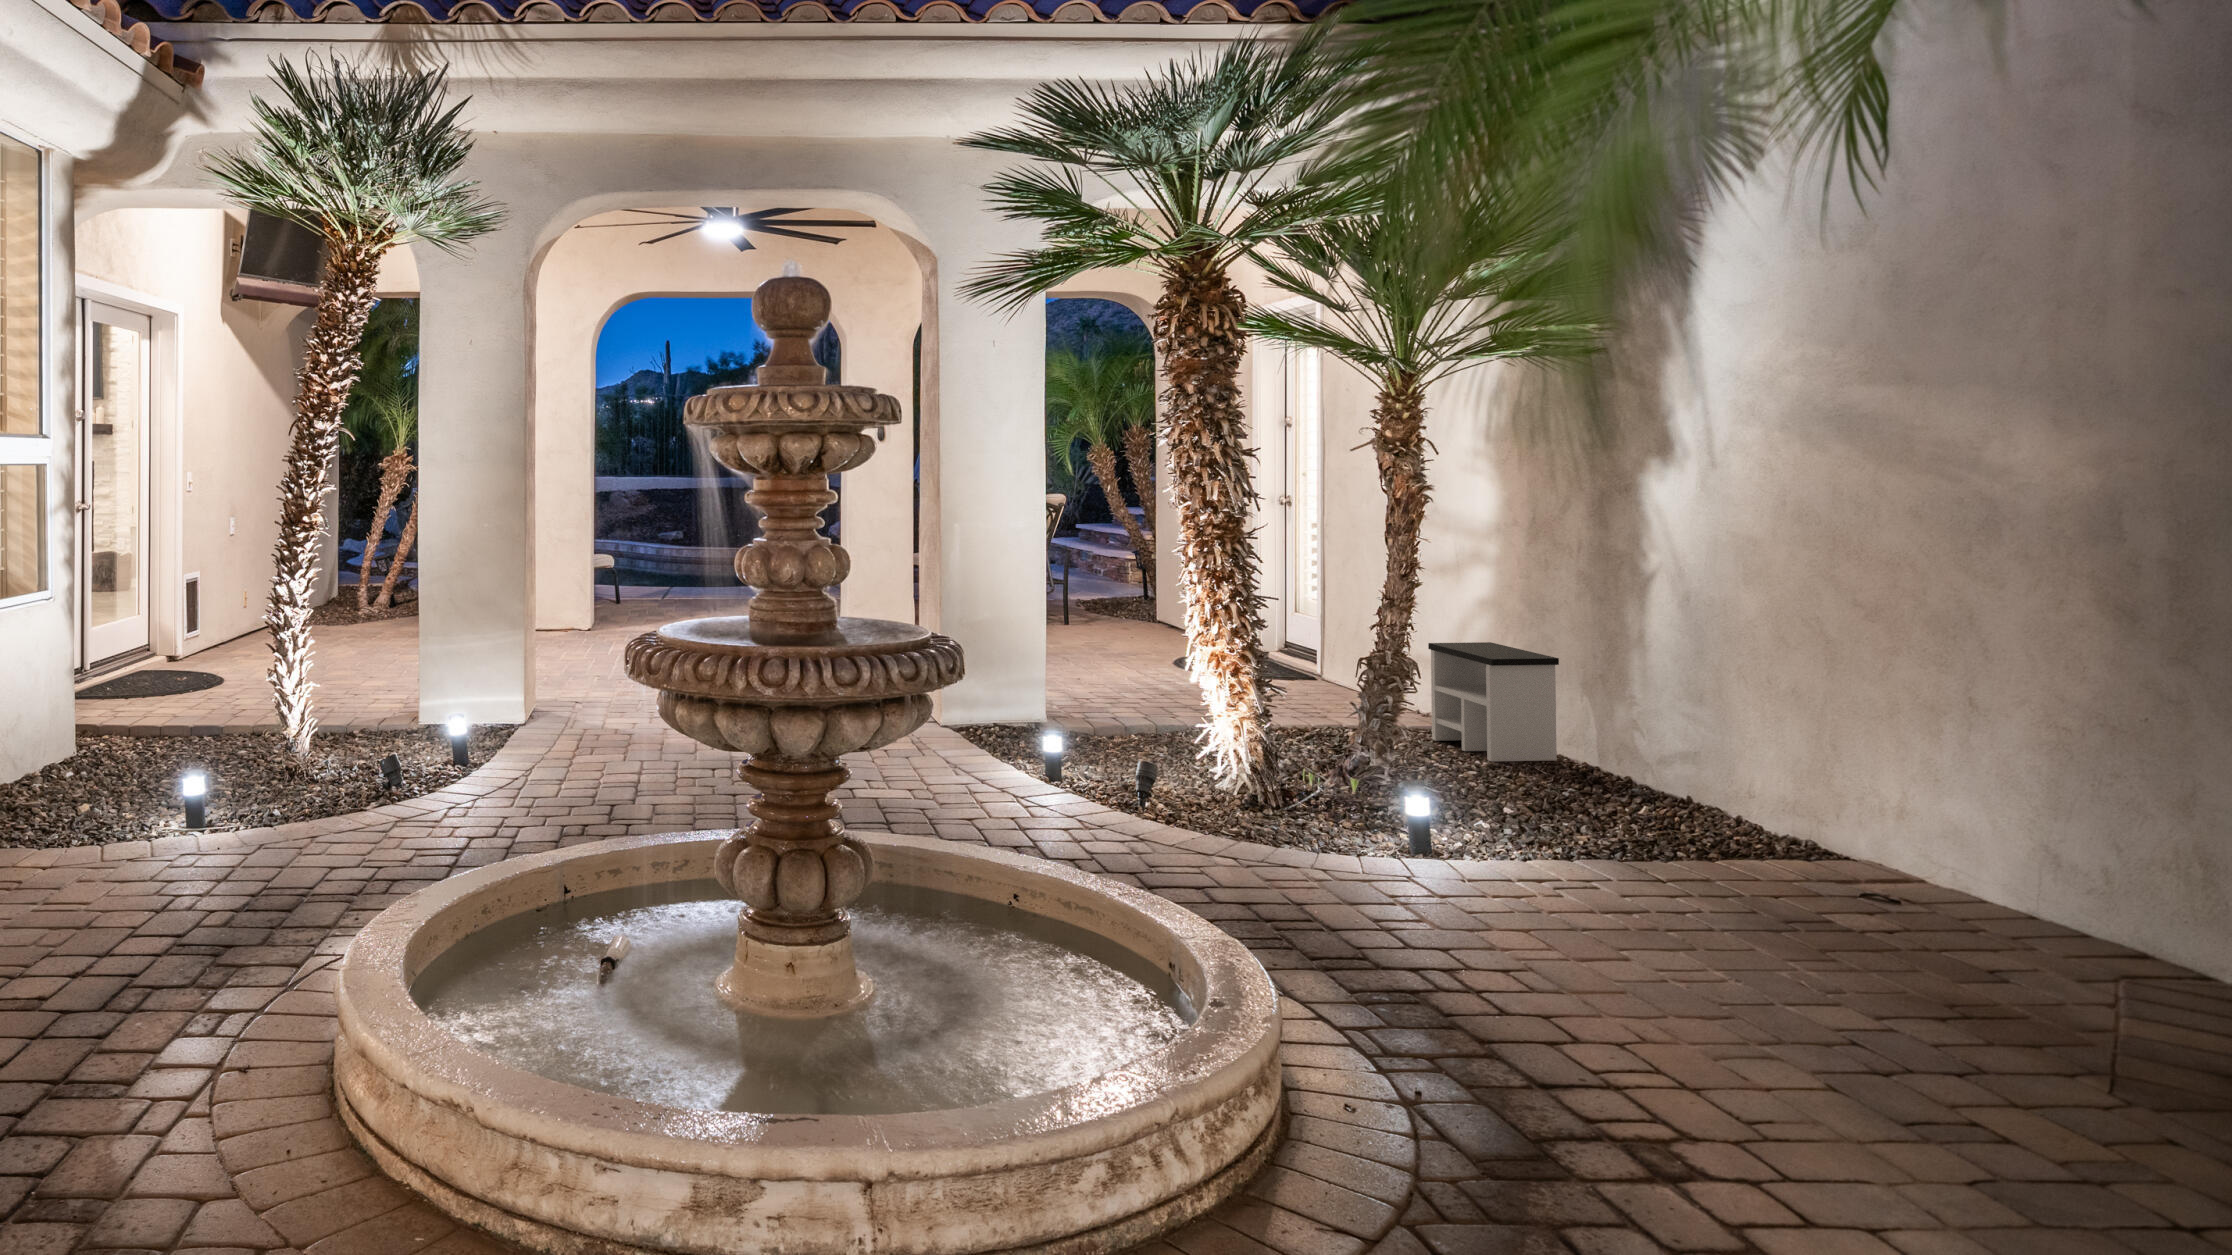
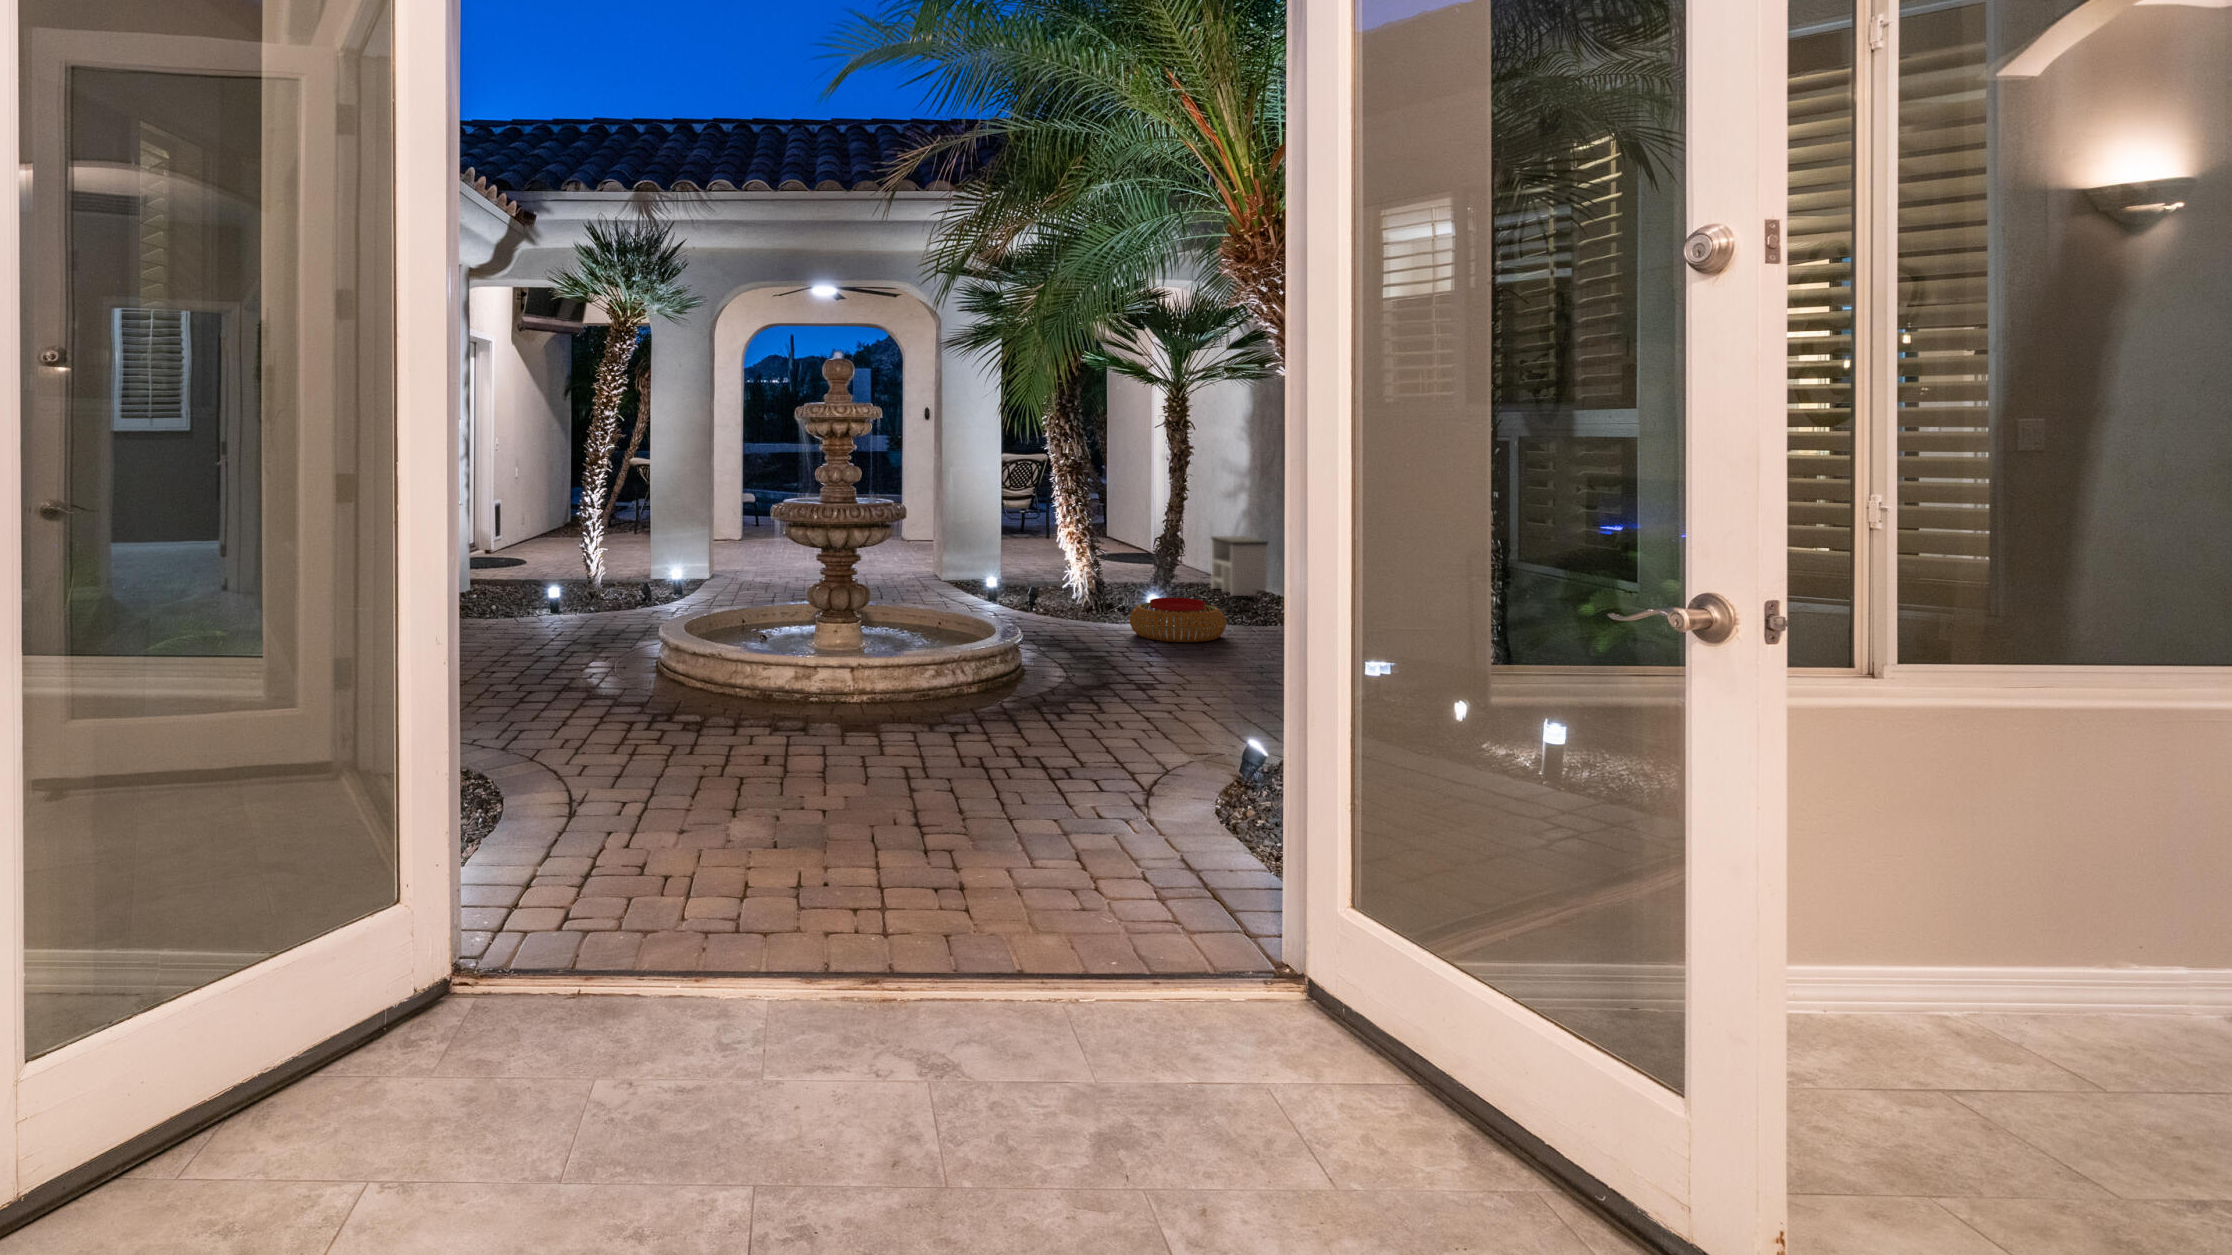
pouf: none [1396,811,1631,931] -> present [1130,598,1226,642]

